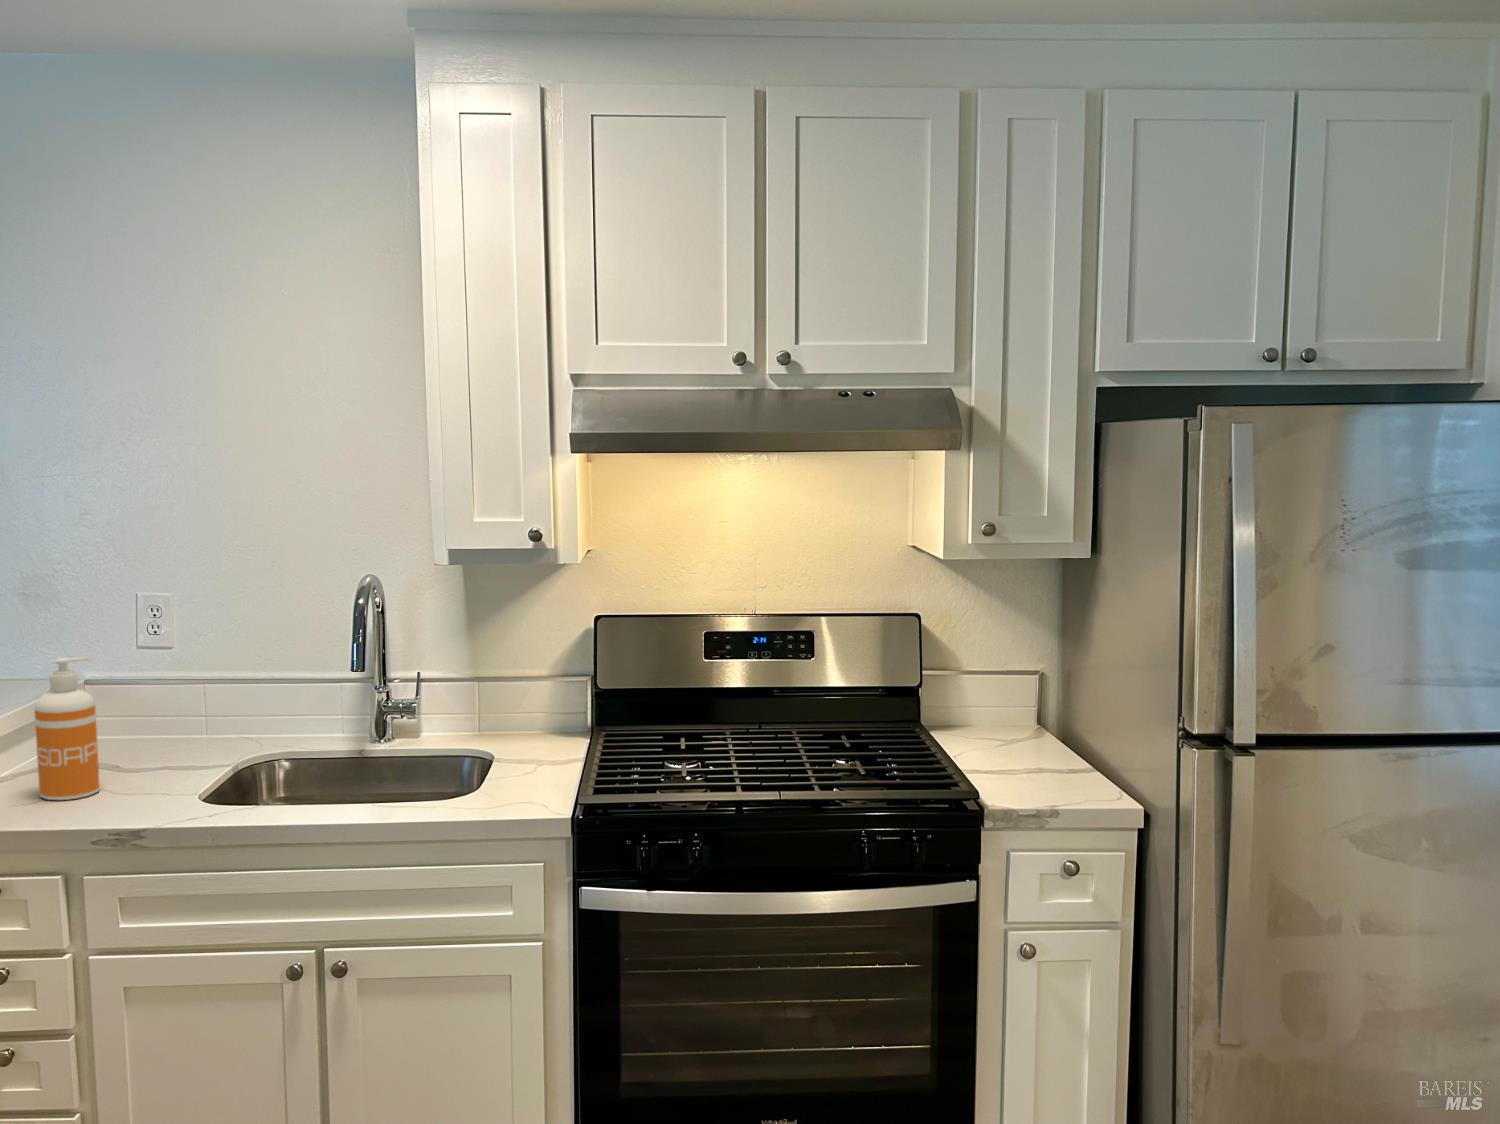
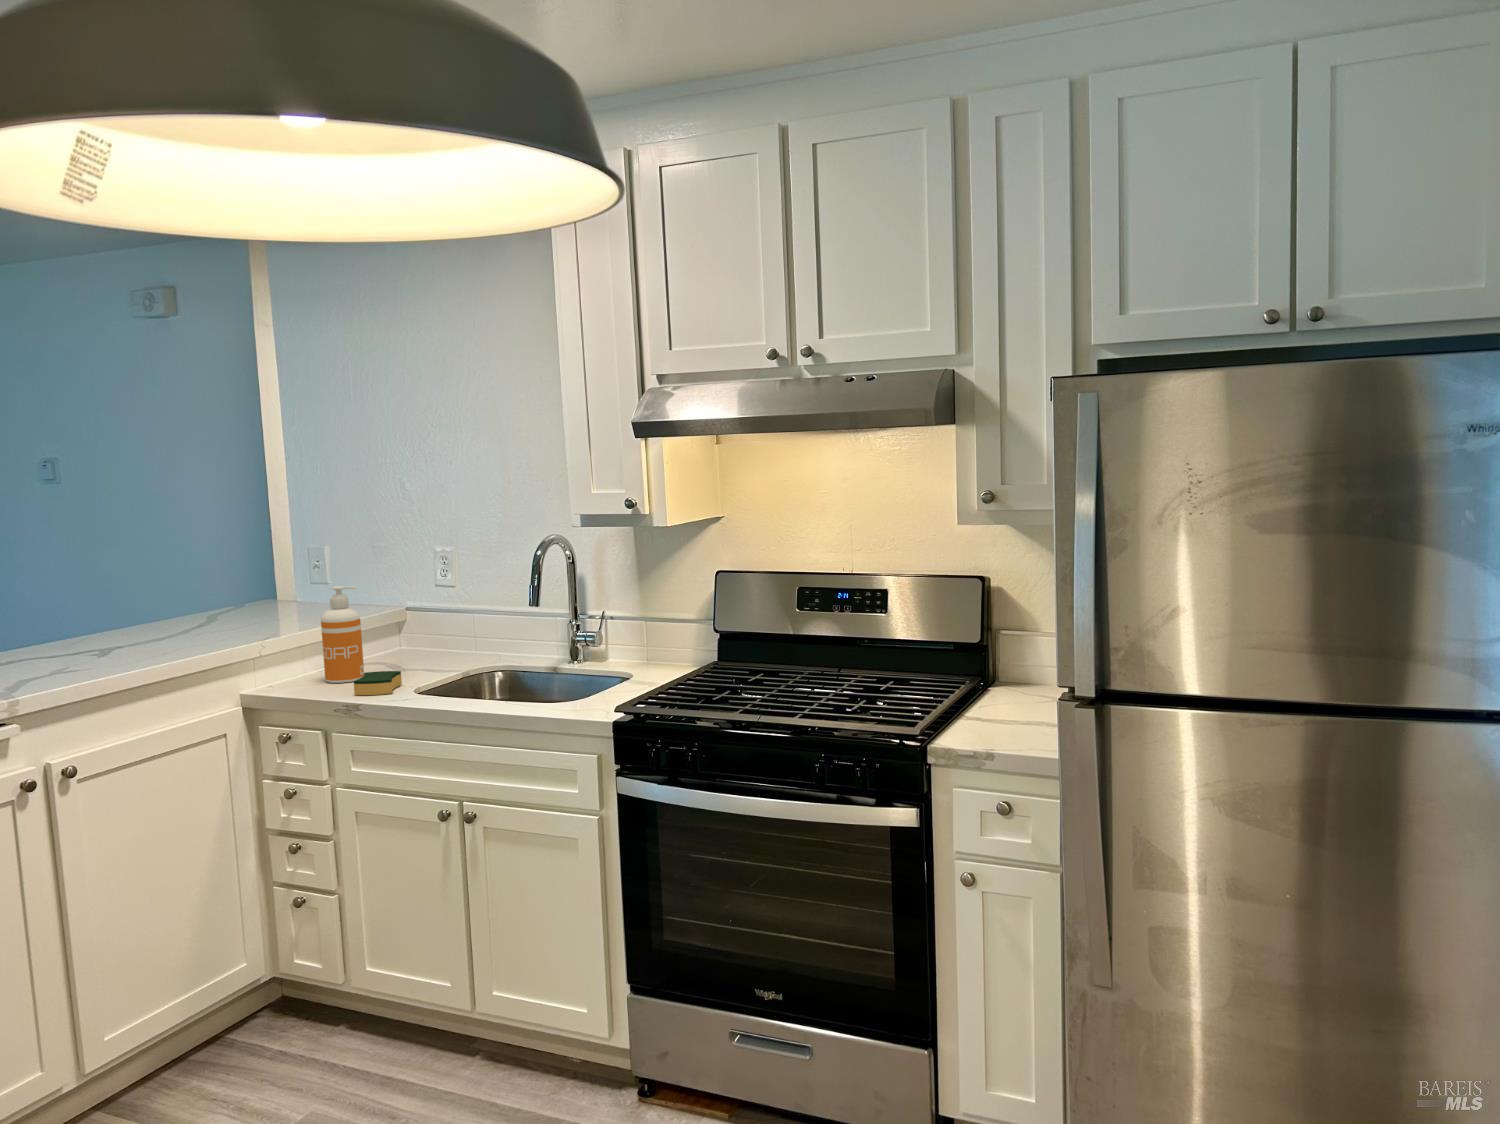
sponge: none [128,774,195,816] -> present [354,671,402,695]

